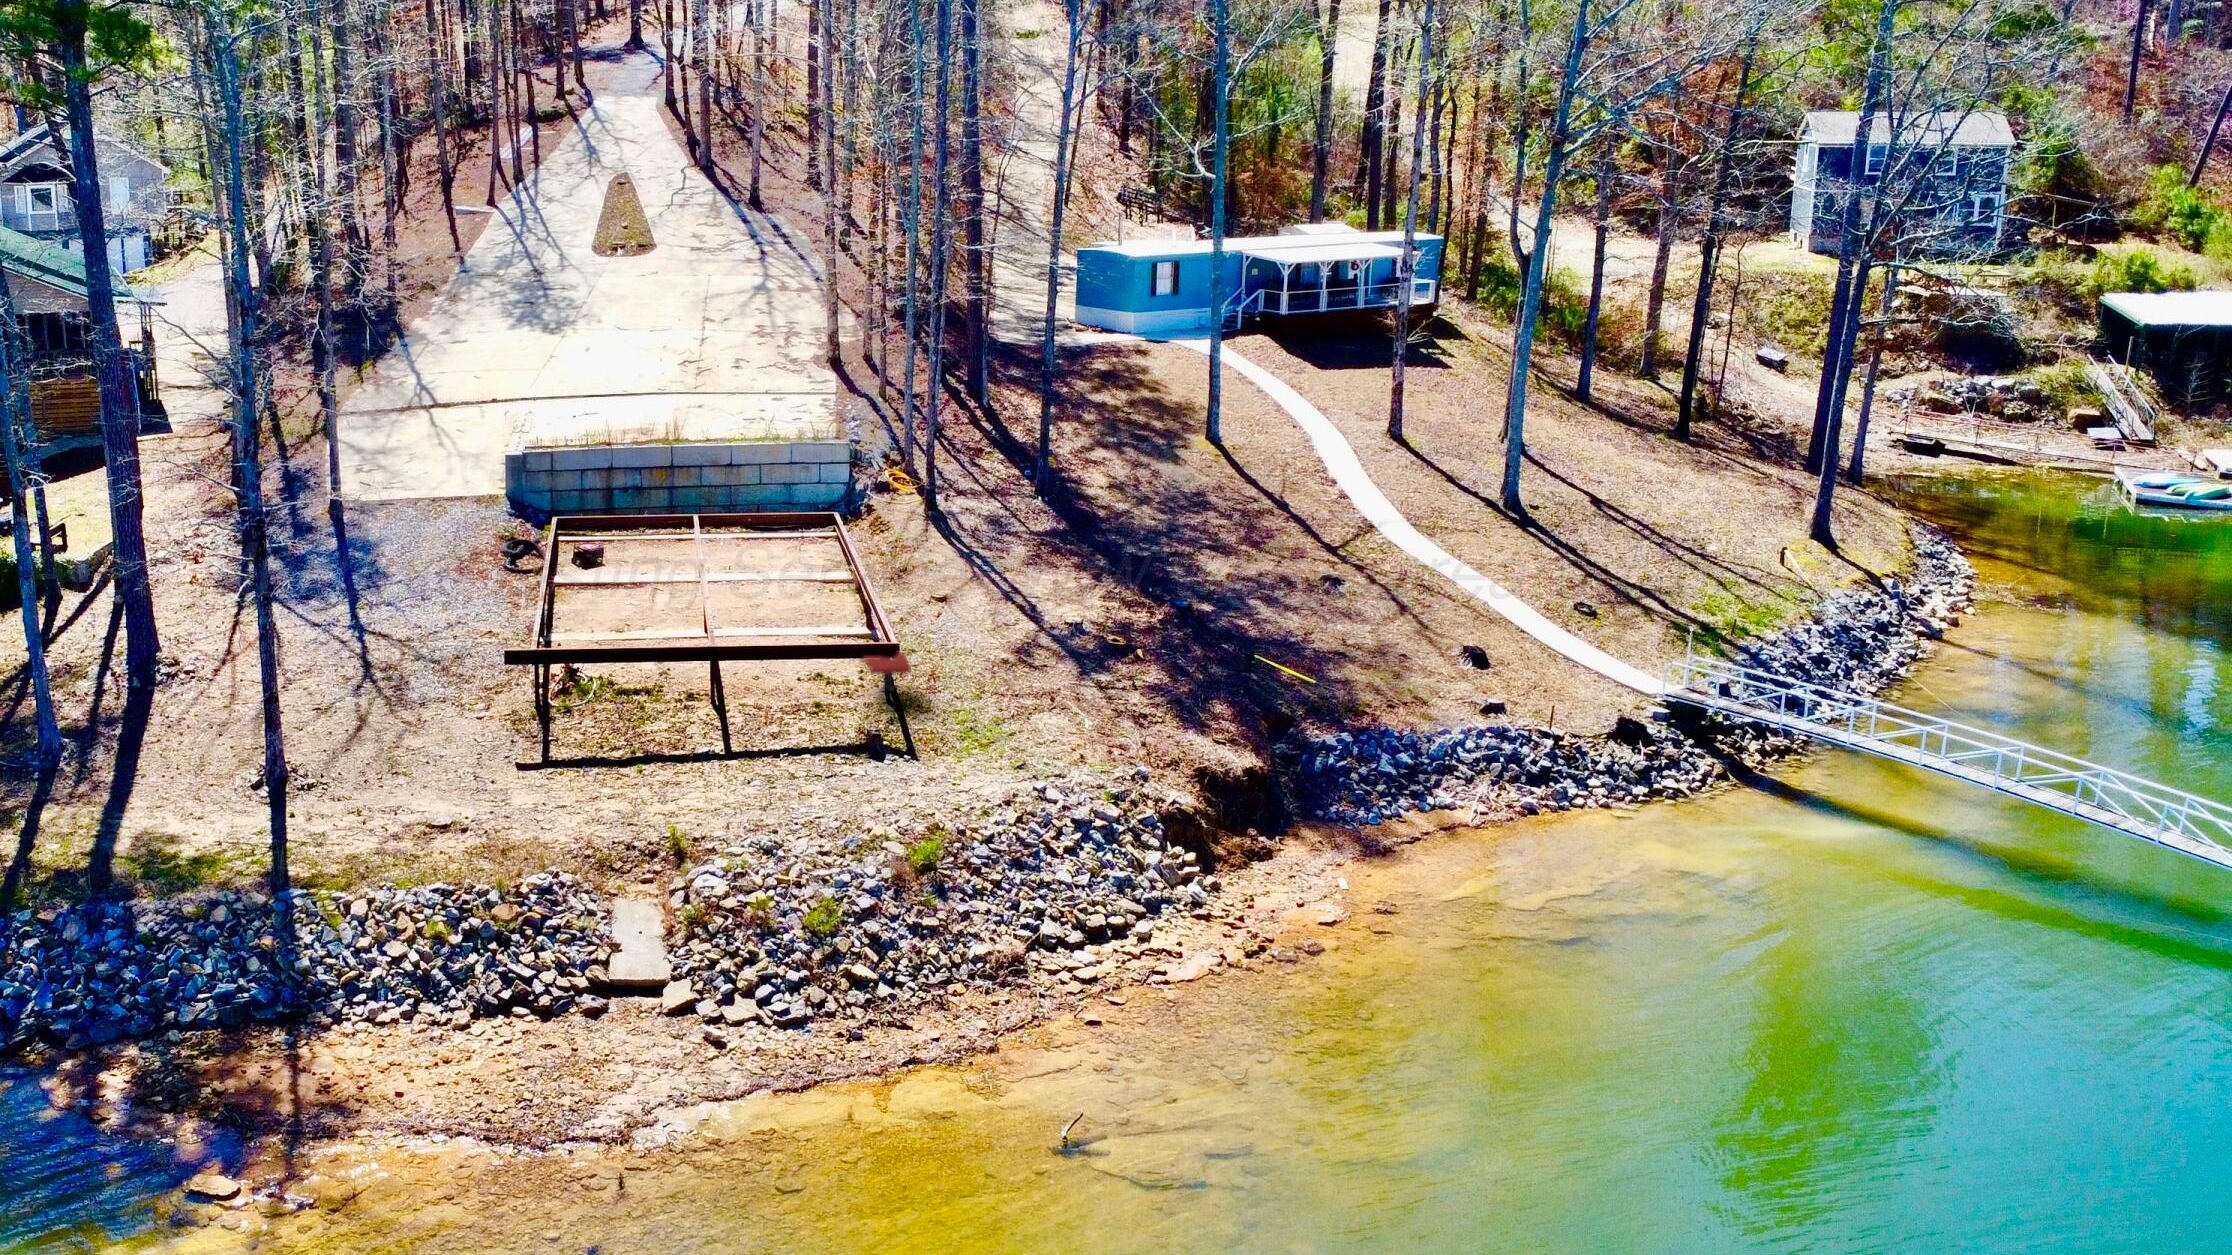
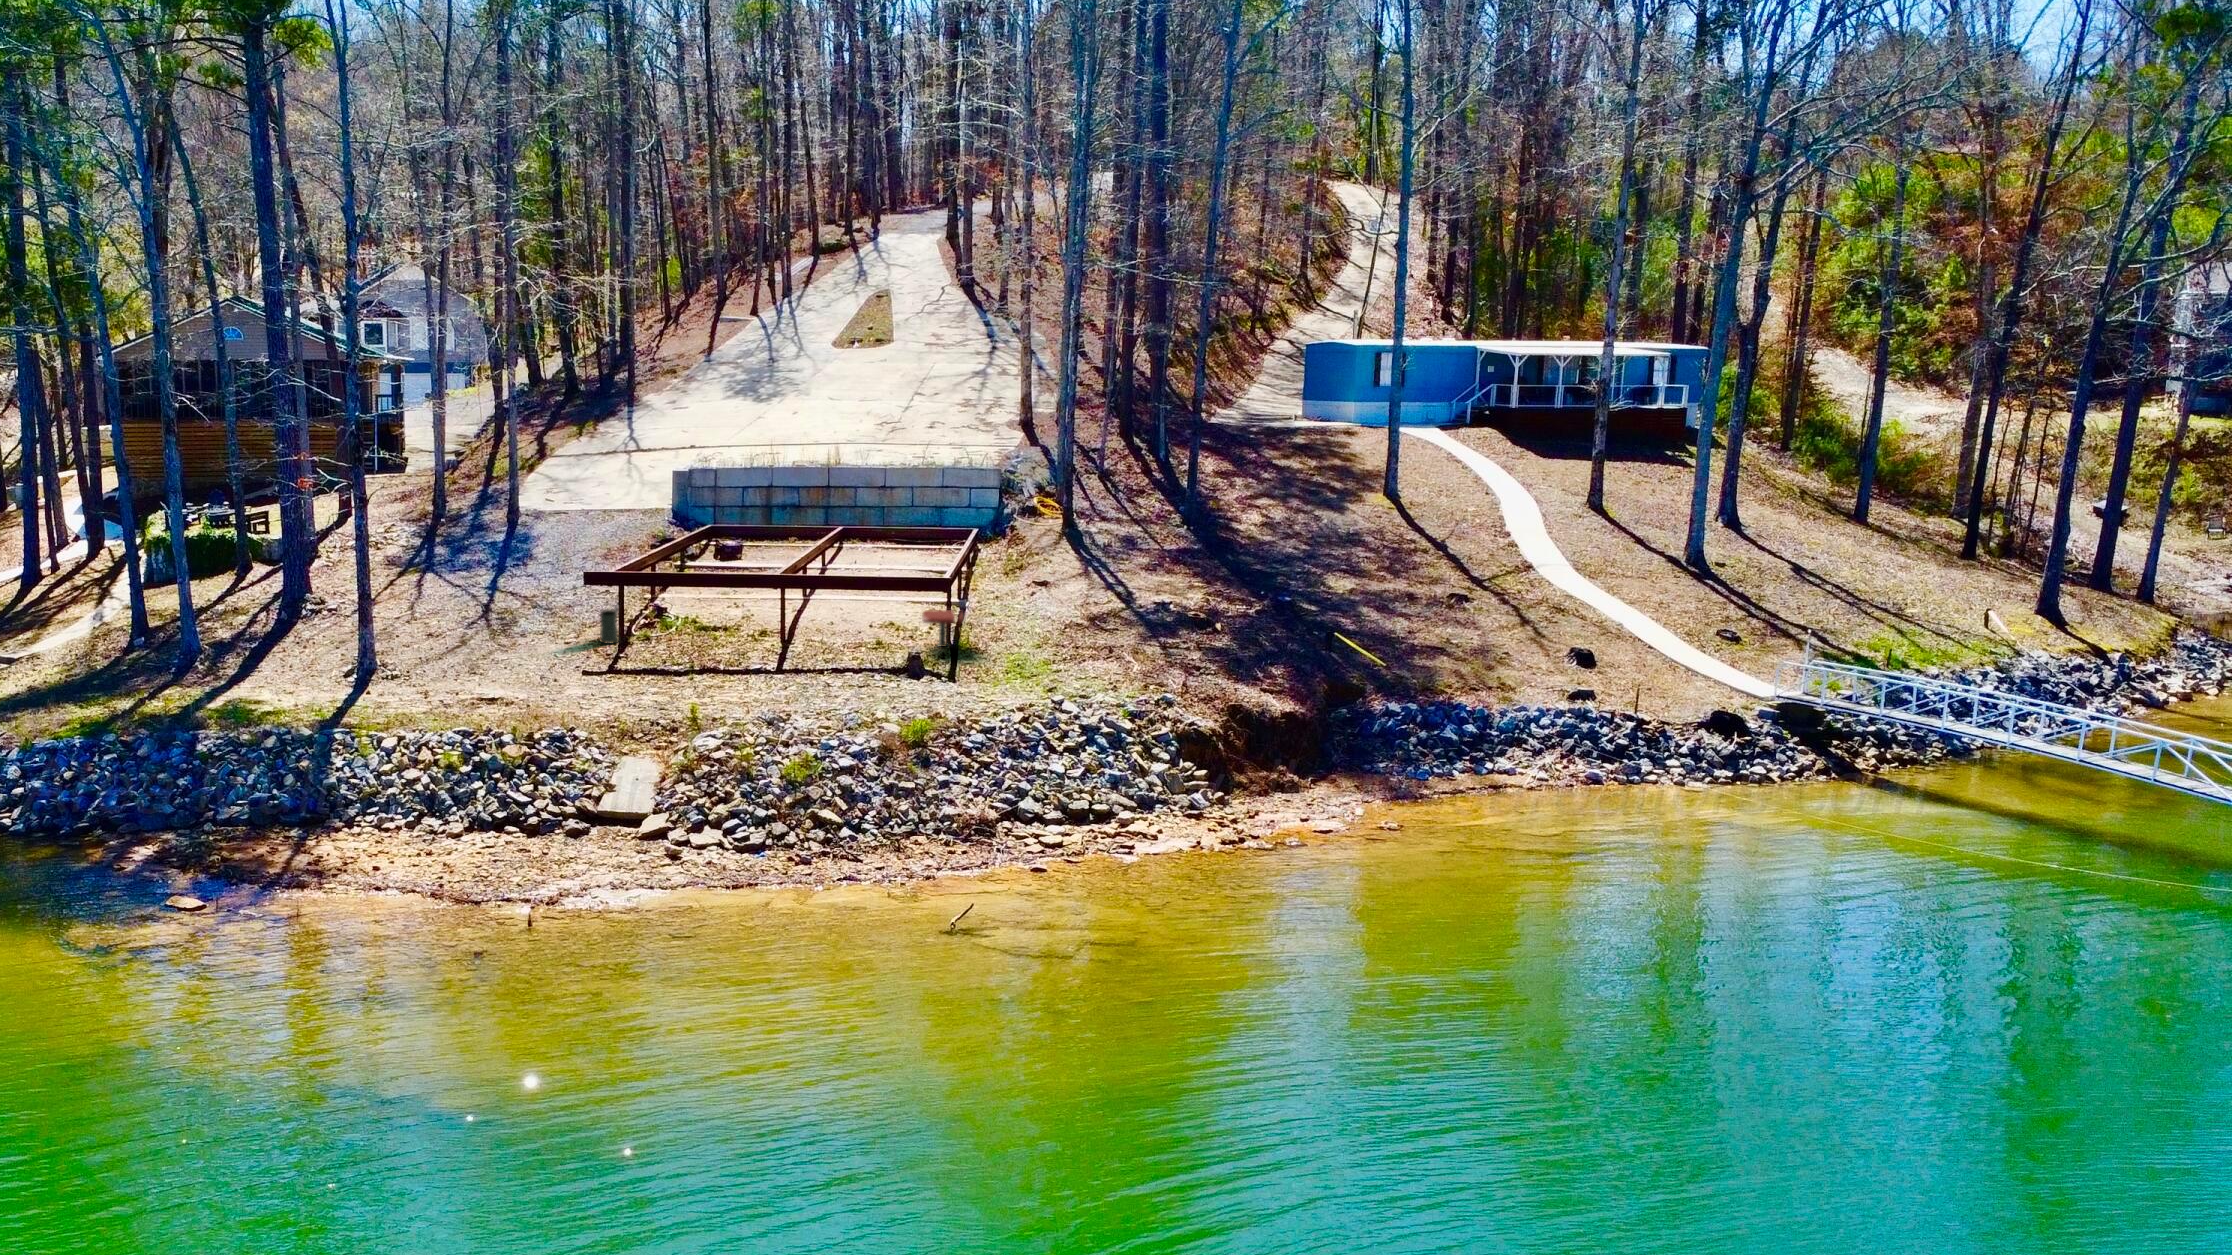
watering can: none [533,660,555,710] -> present [600,604,619,644]

